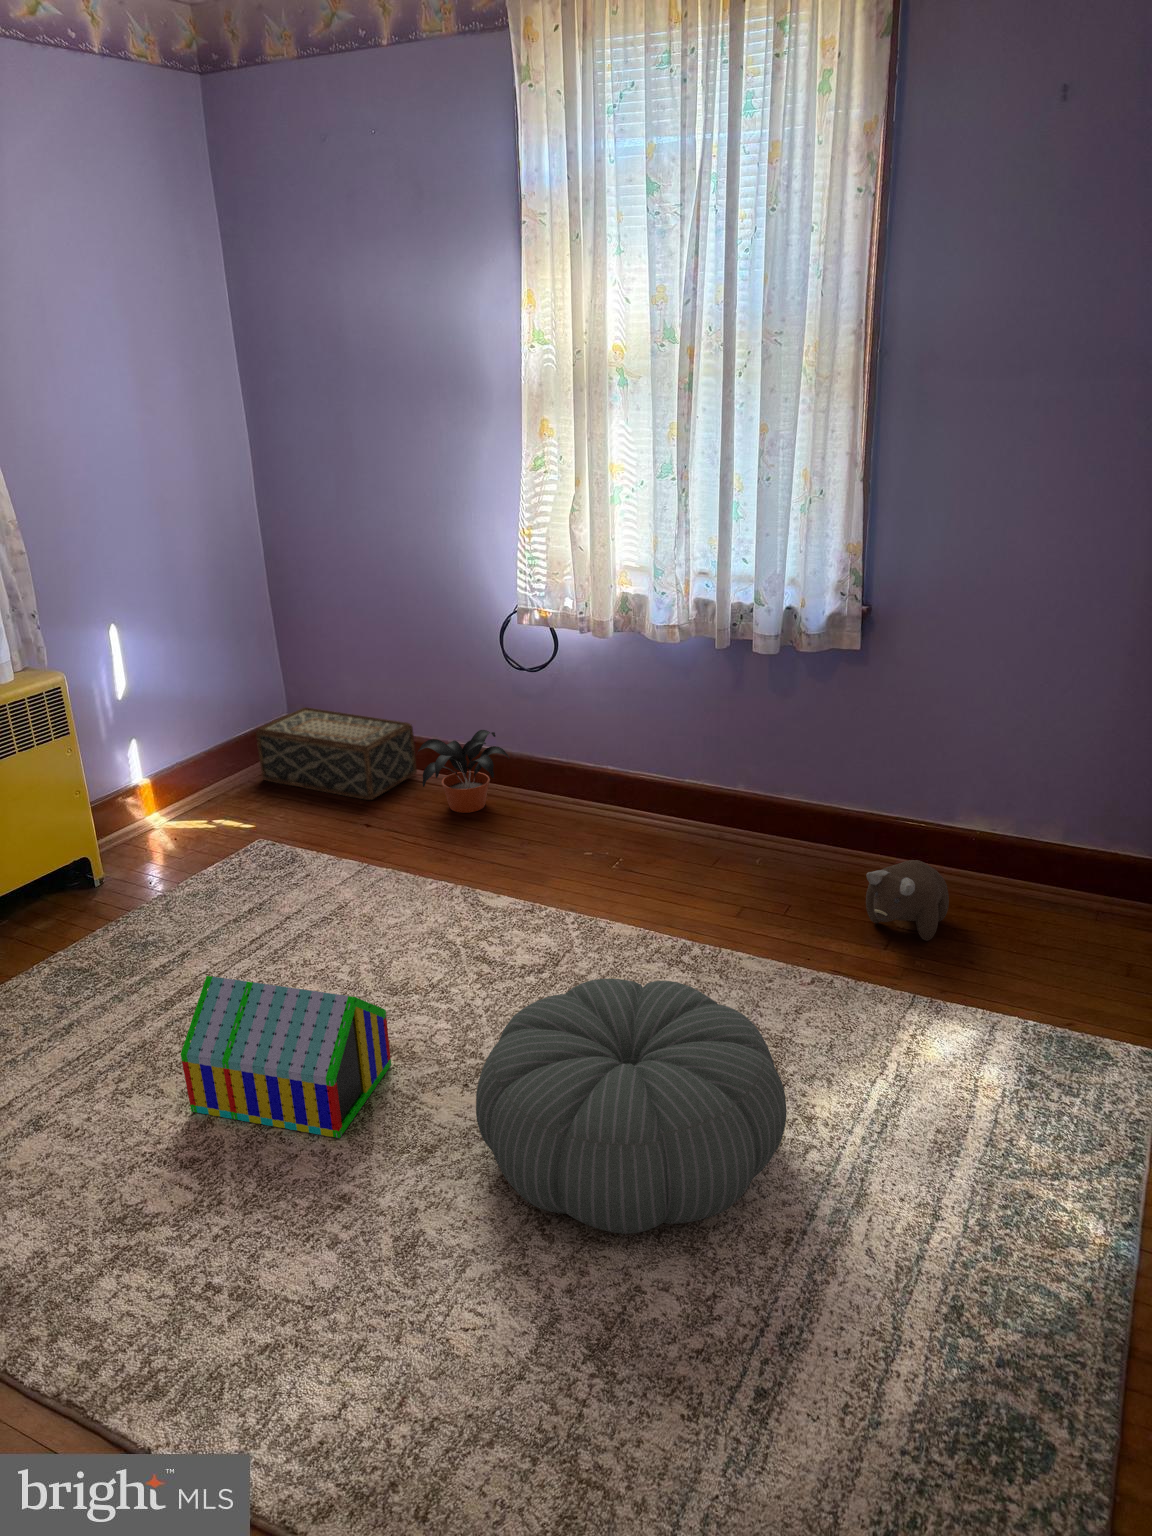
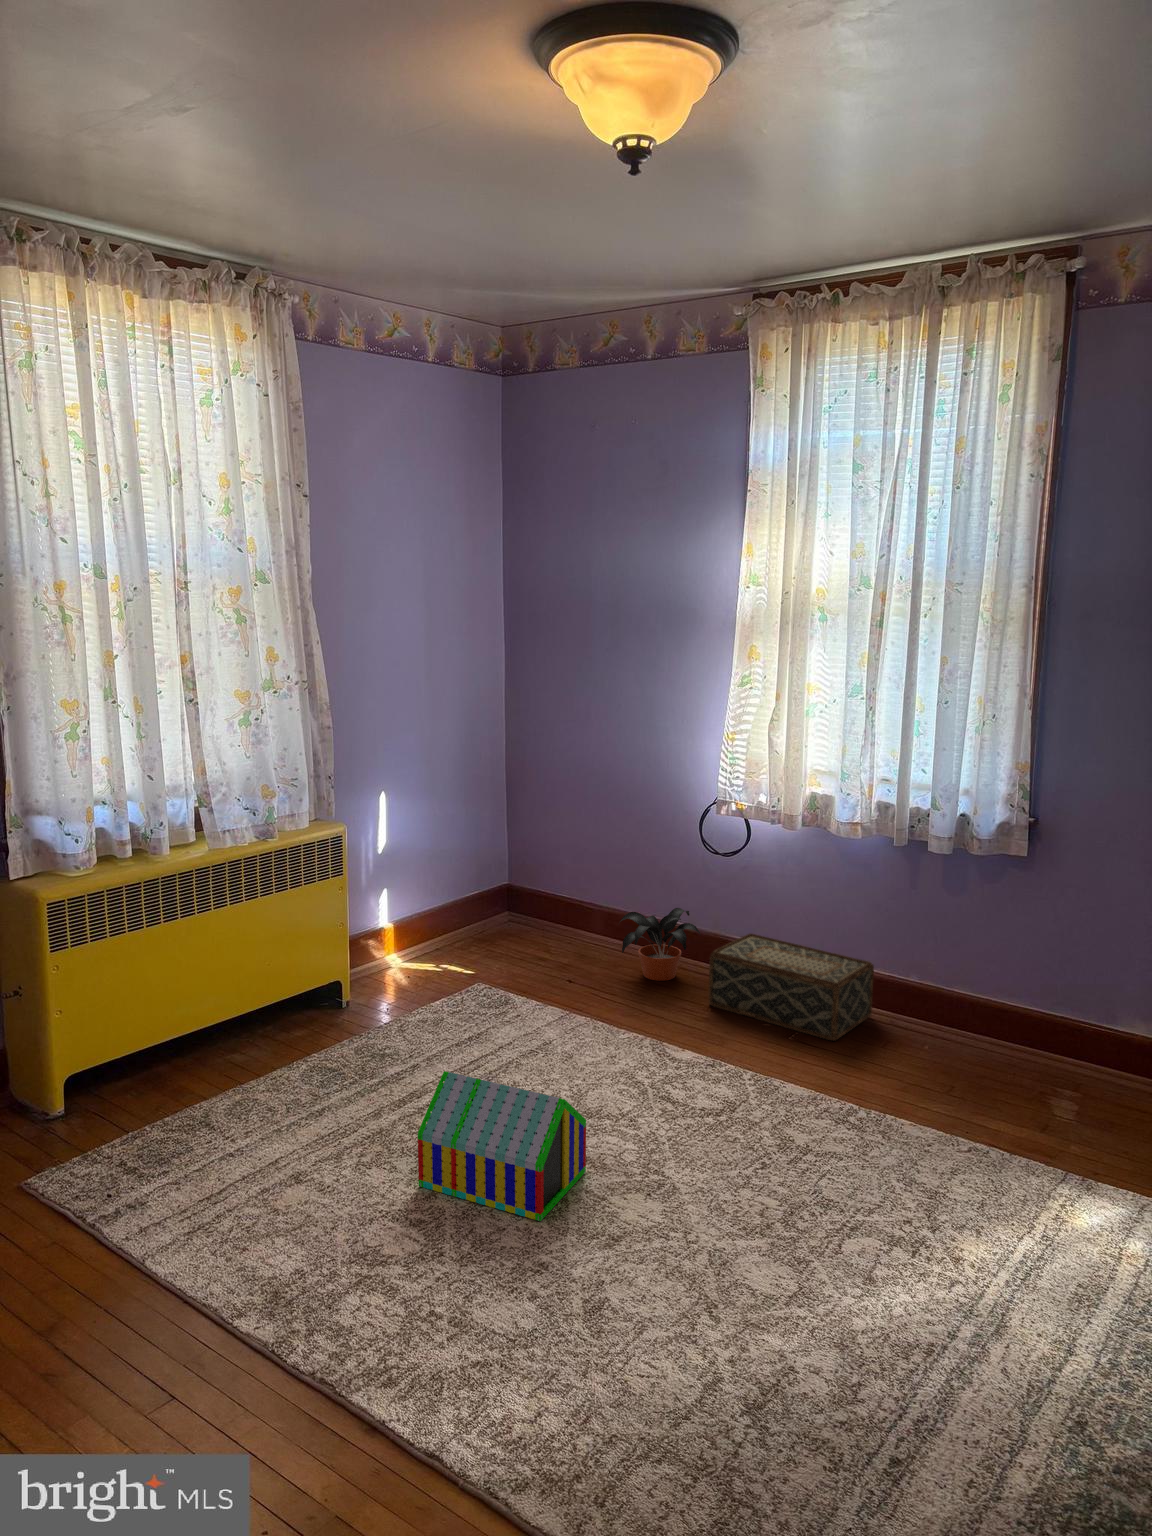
woven basket: present [256,707,417,800] -> present [709,933,874,1041]
plush toy: present [866,860,949,941] -> none [1026,1052,1108,1130]
pouf: present [476,979,786,1234] -> none [660,1111,934,1323]

